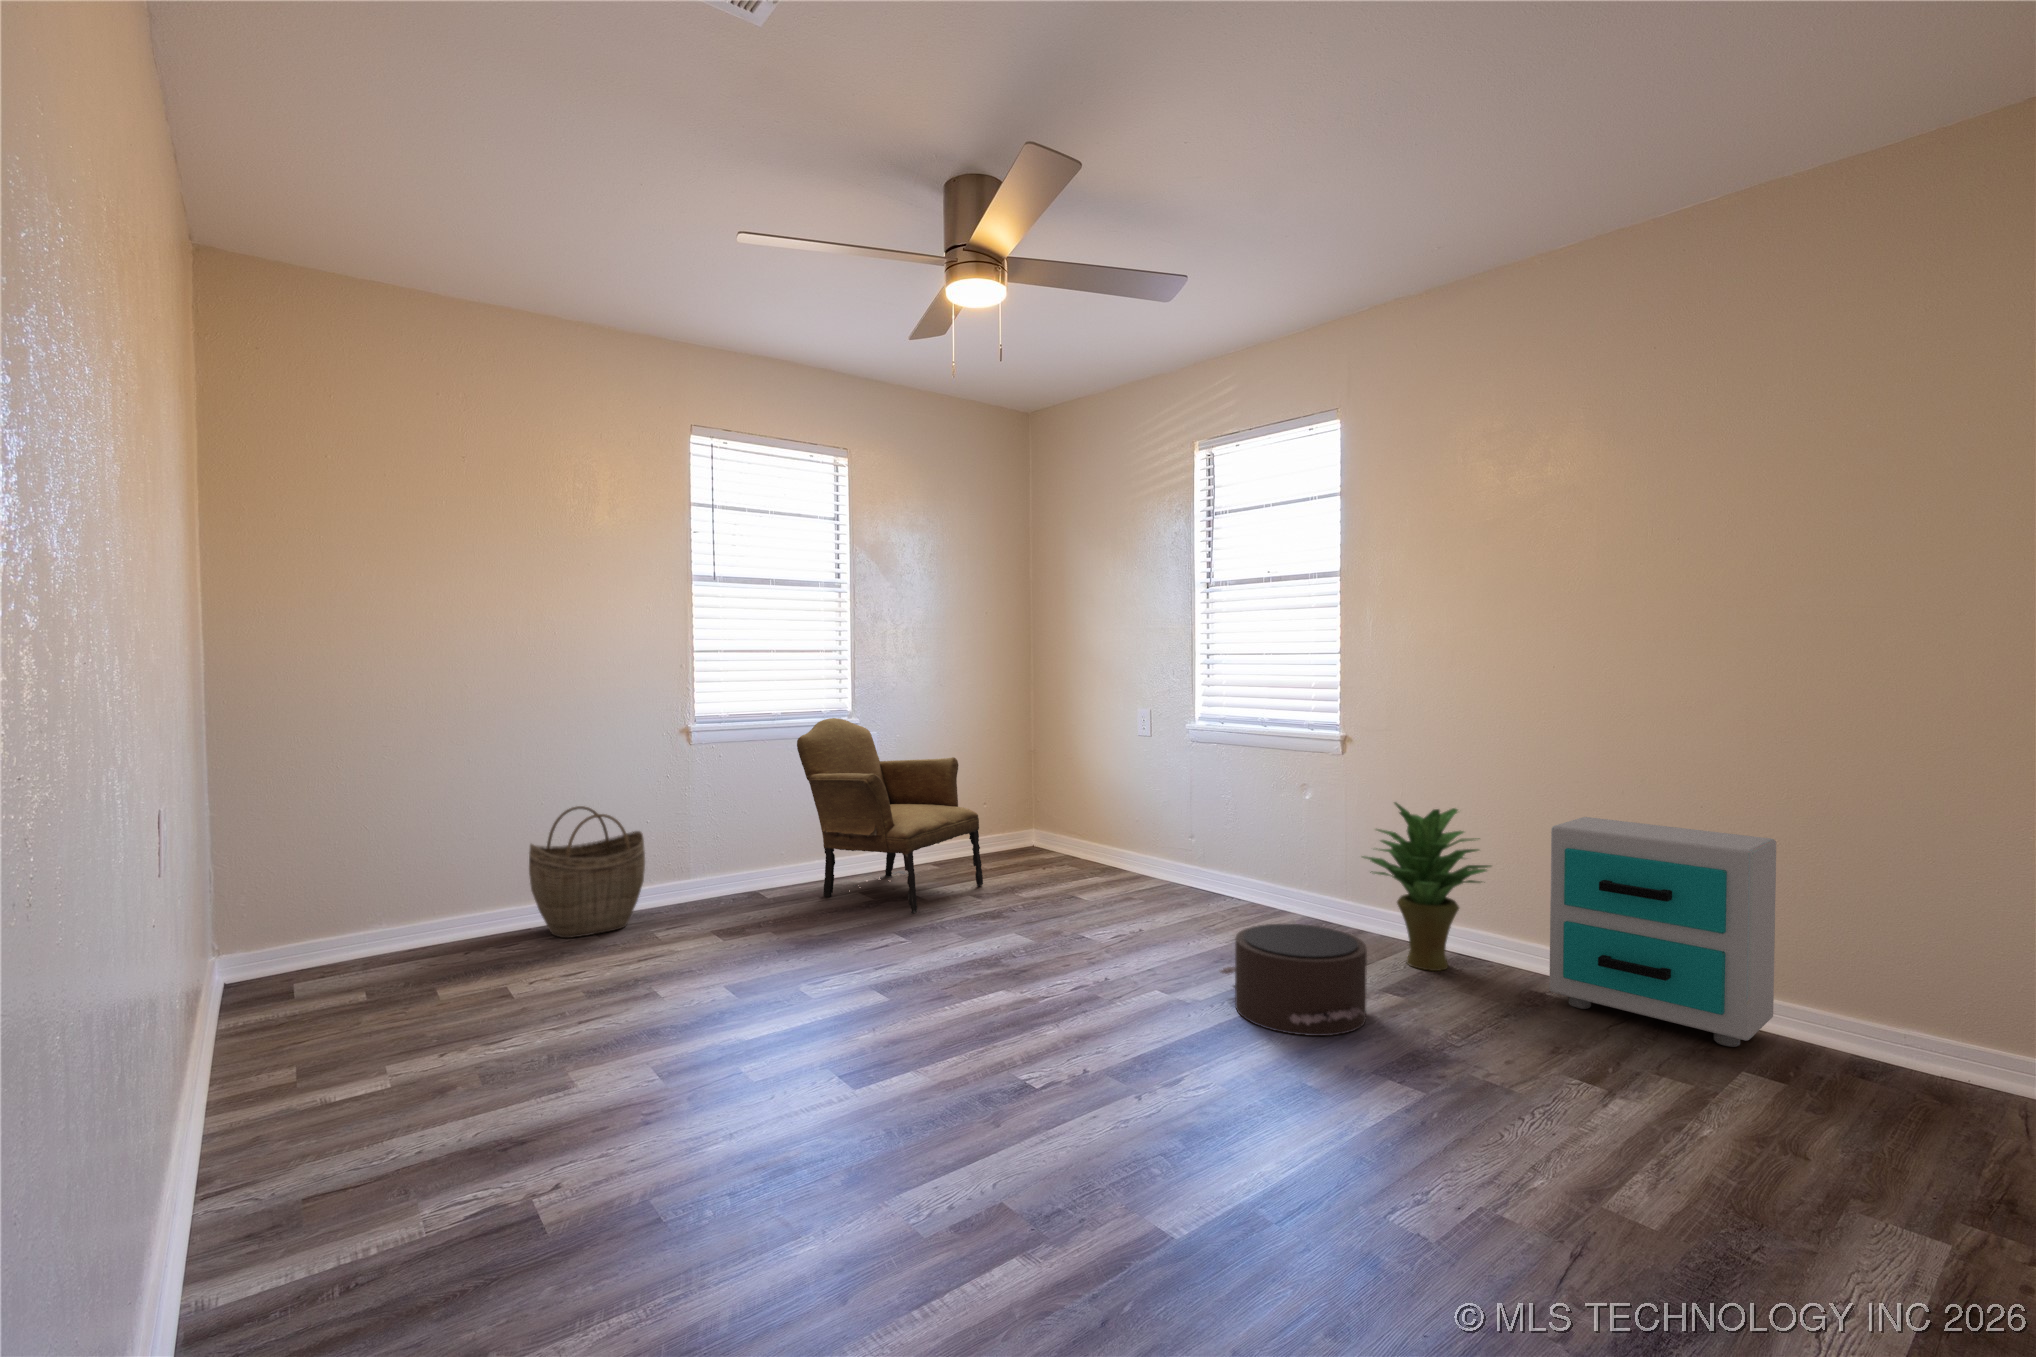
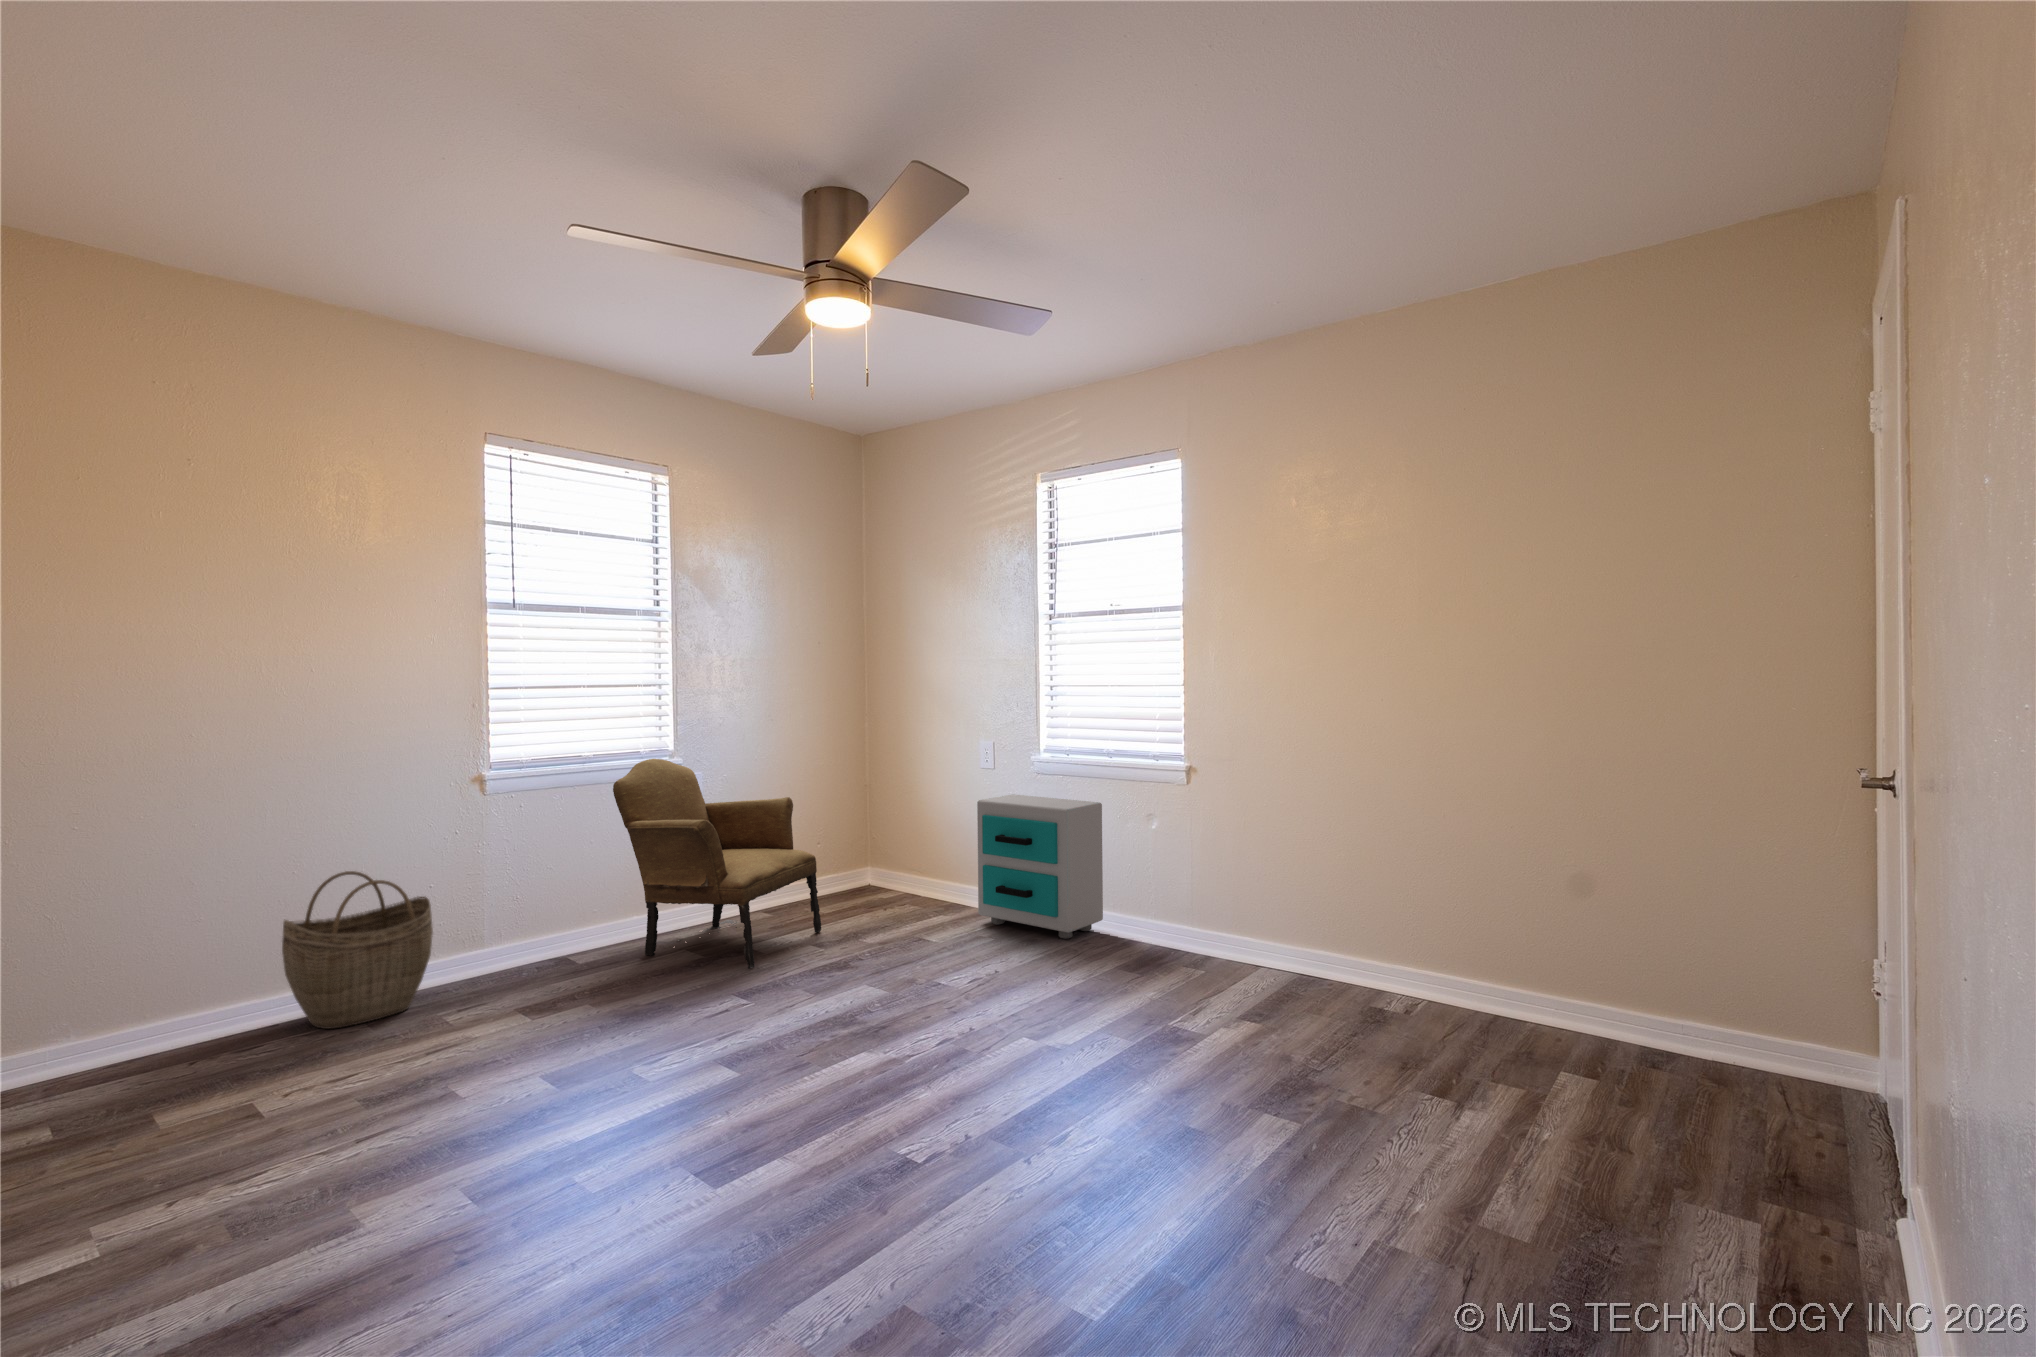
potted plant: present [1362,802,1491,971] -> none [1209,830,1330,993]
nightstand: present [1549,817,1776,1047] -> present [977,794,1103,939]
pouf: present [1220,924,1367,1036] -> none [1083,958,1234,1073]

